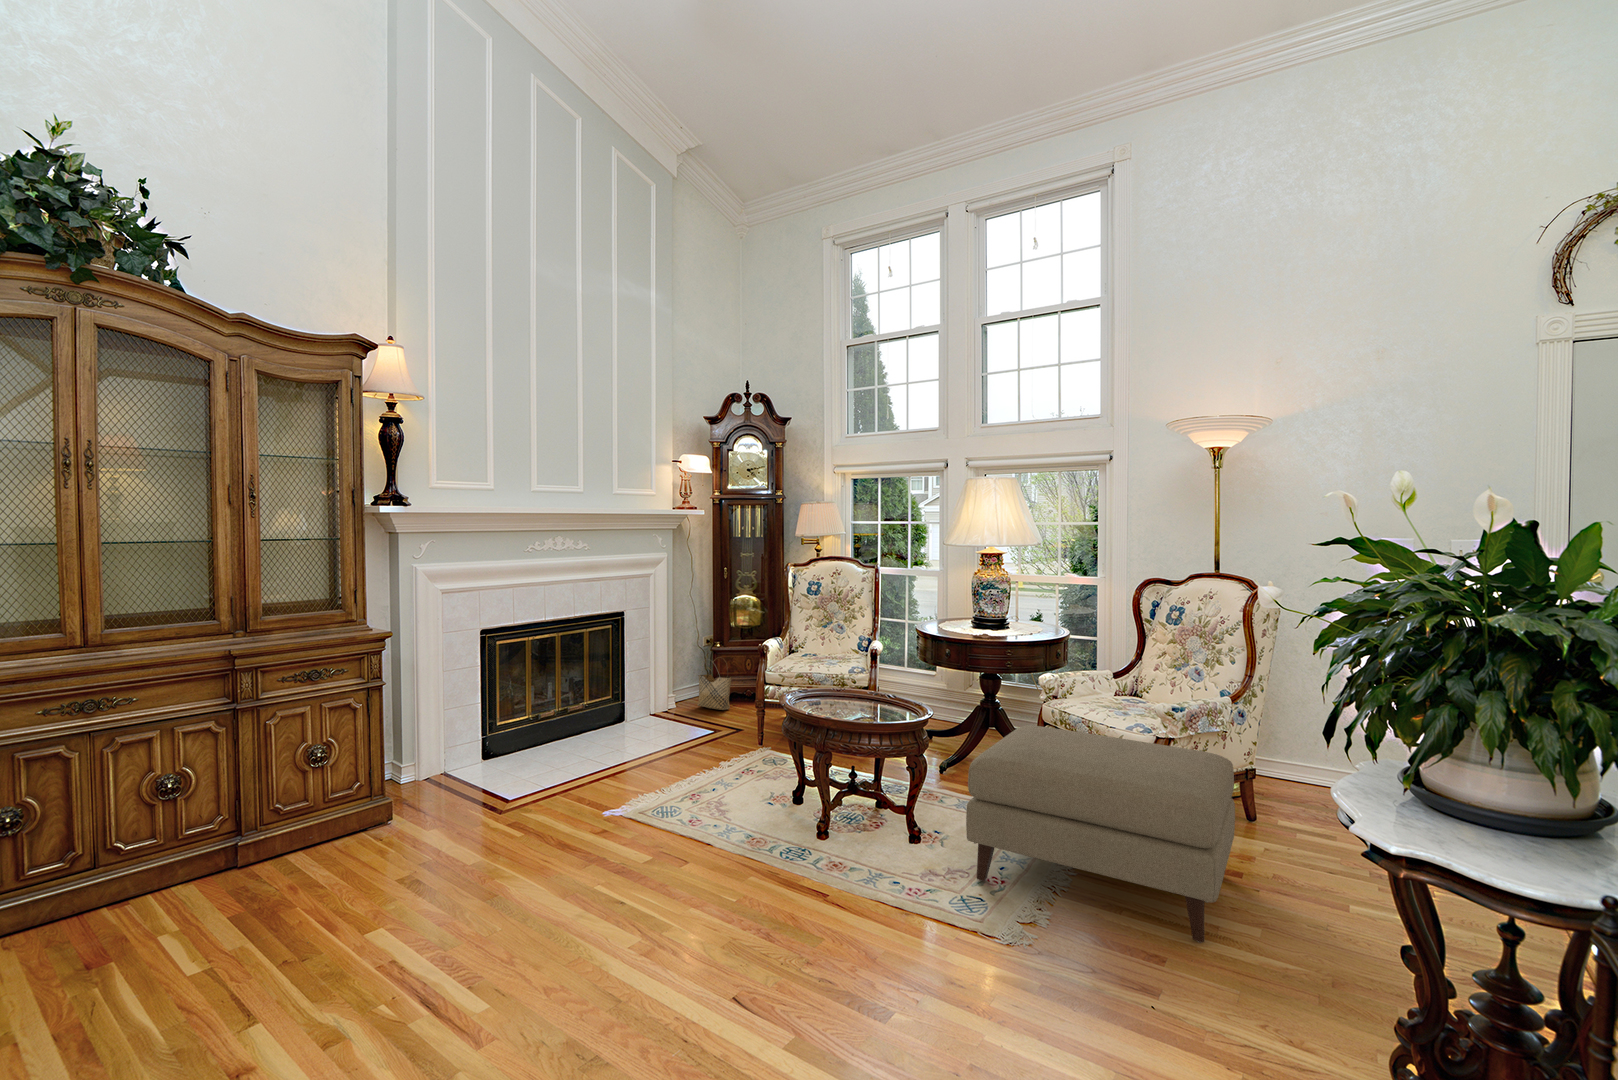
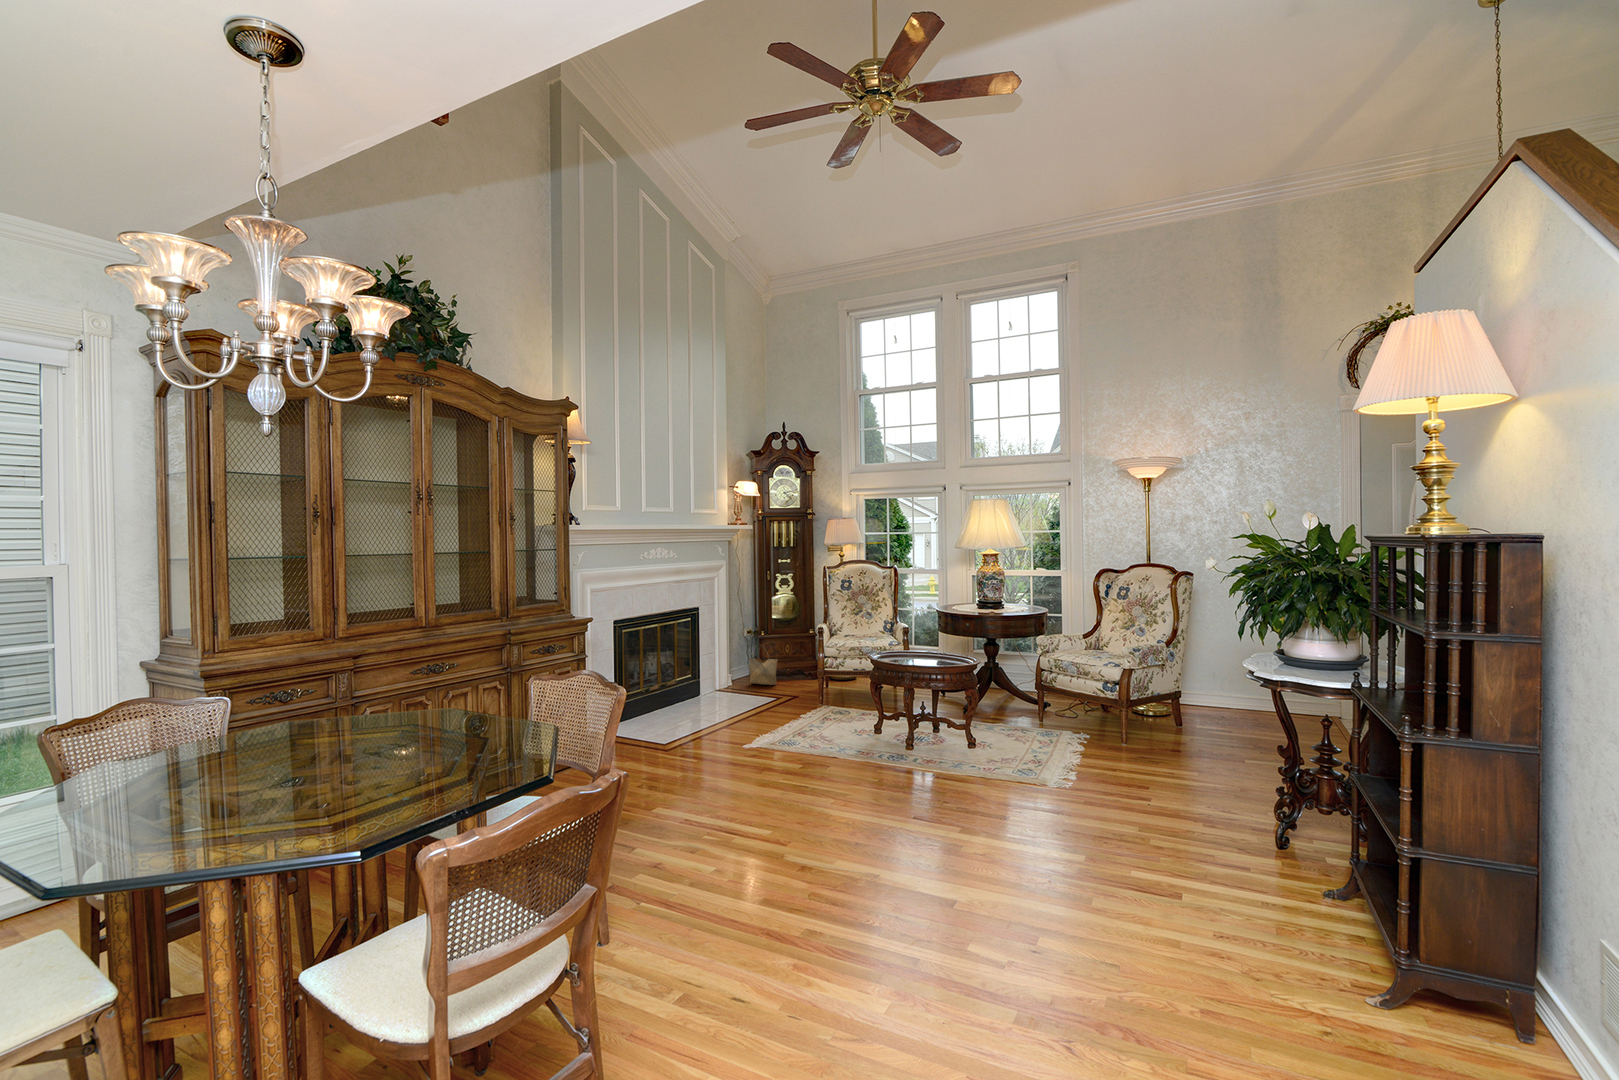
ottoman: present [966,725,1235,943] -> none [1015,666,1178,780]

